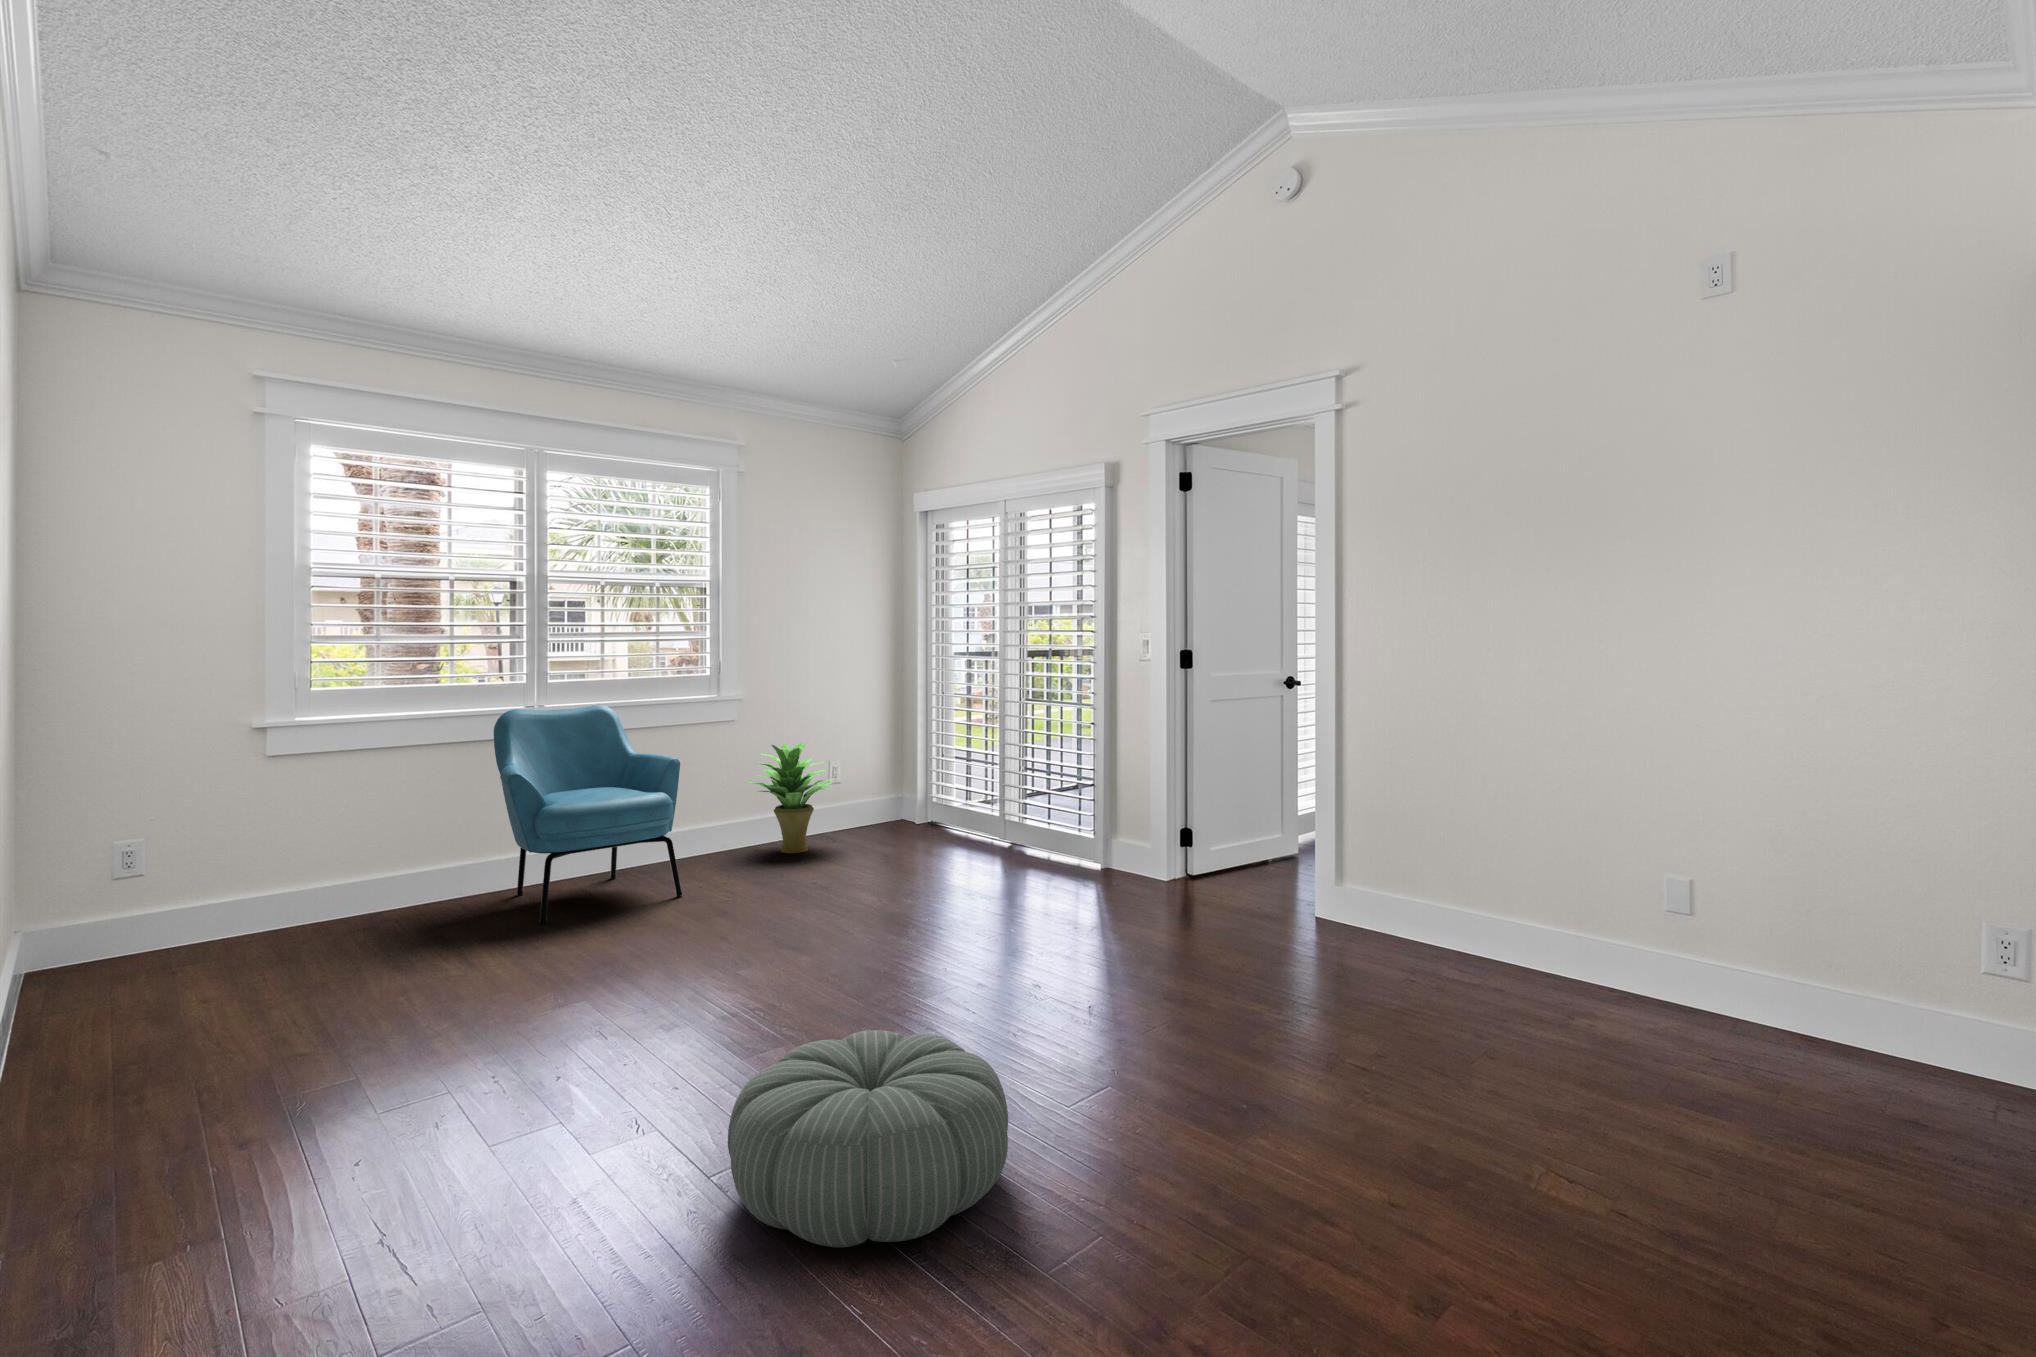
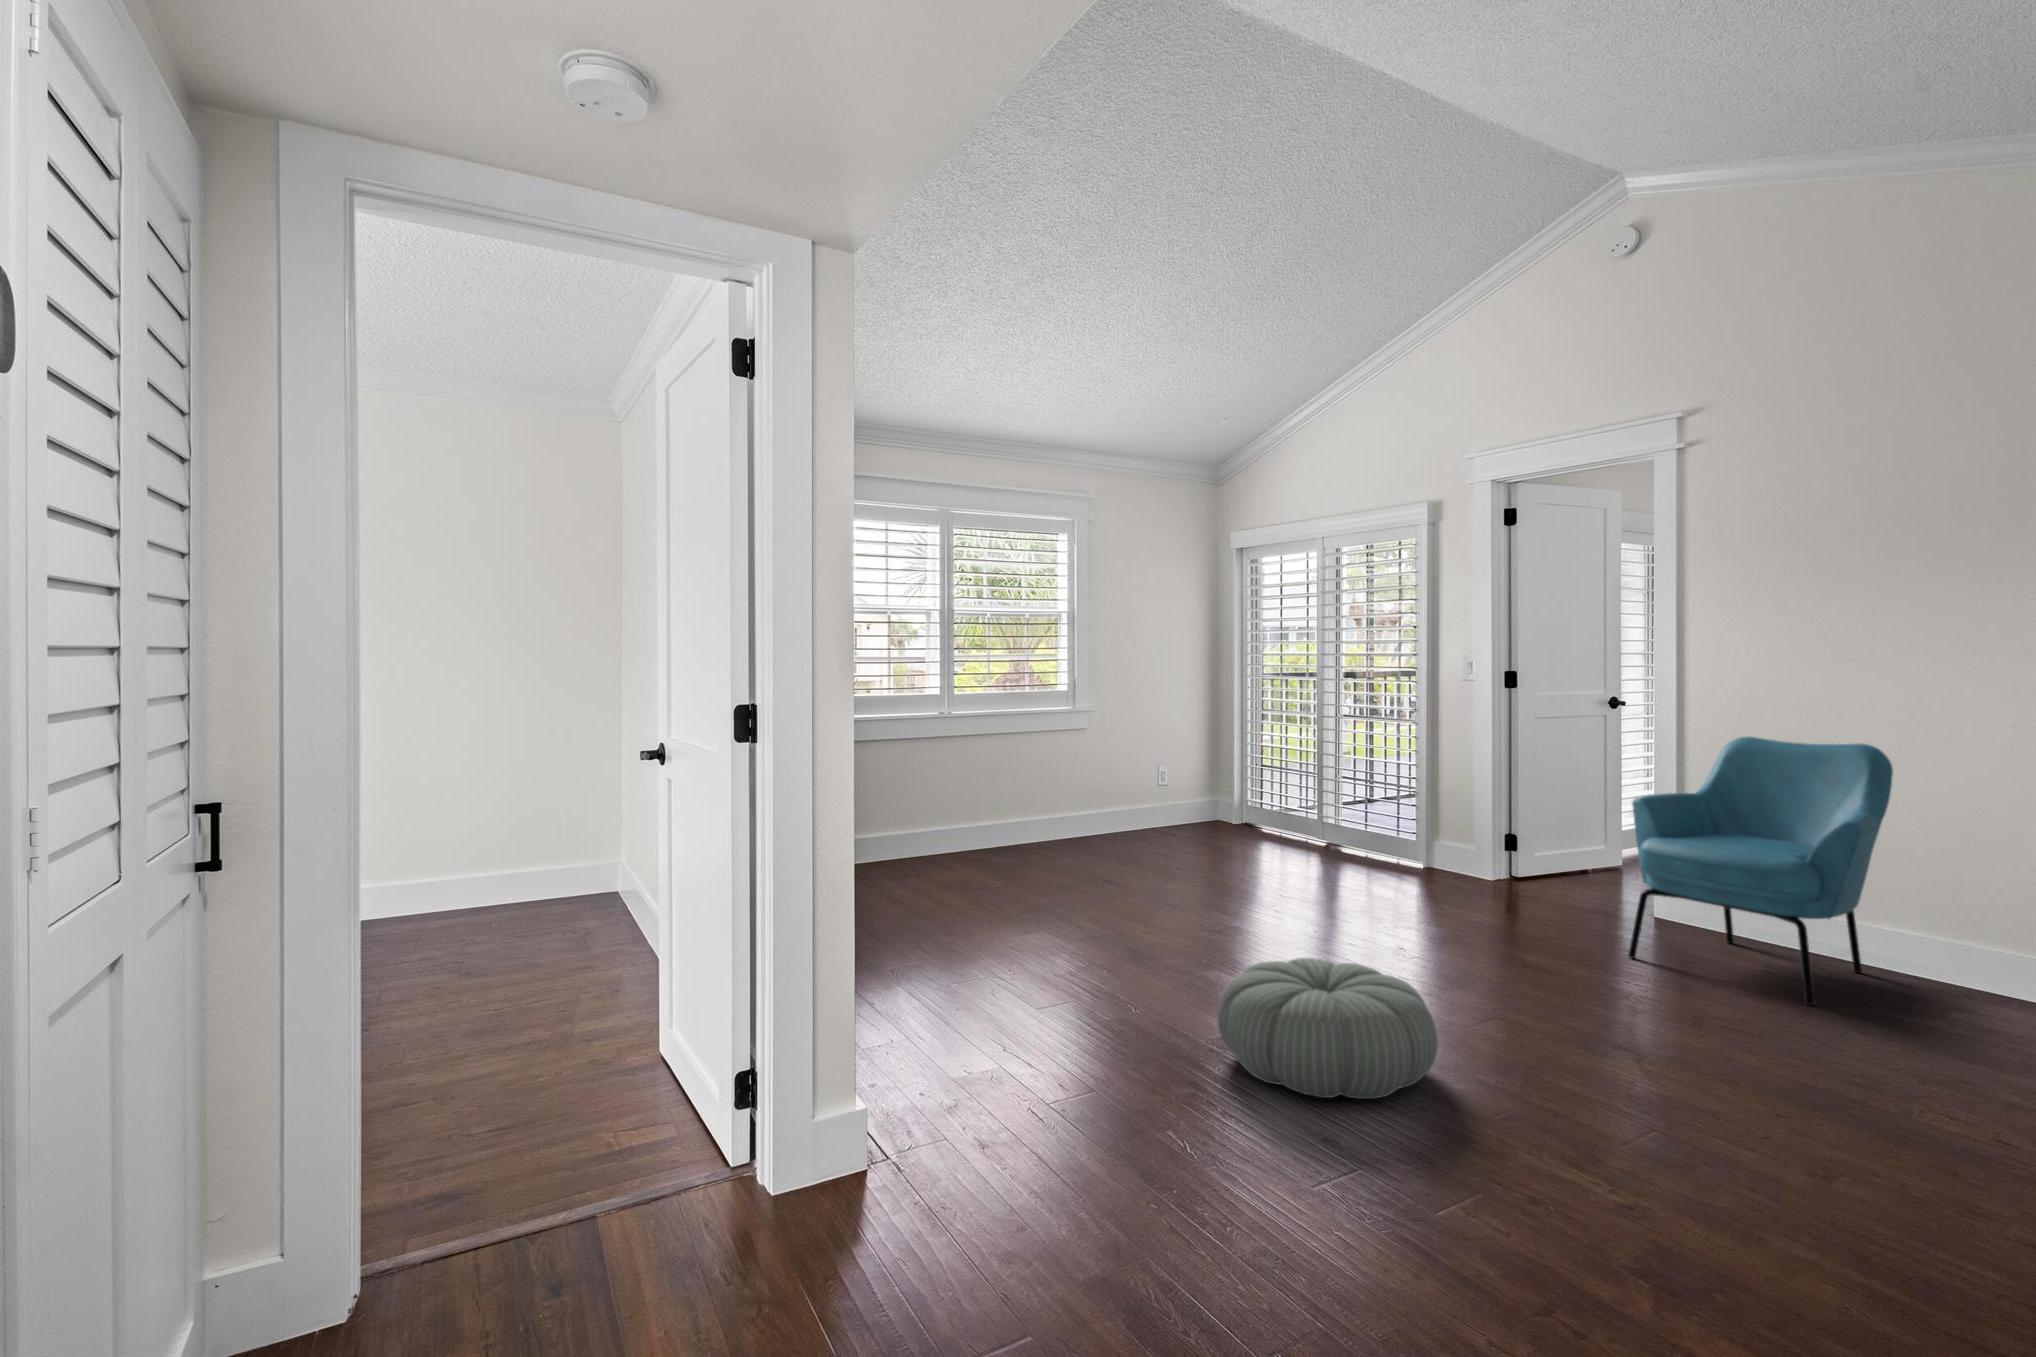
armchair: present [494,705,683,923] -> present [1628,736,1893,1005]
potted plant: present [748,742,833,853] -> none [1096,748,1169,844]

